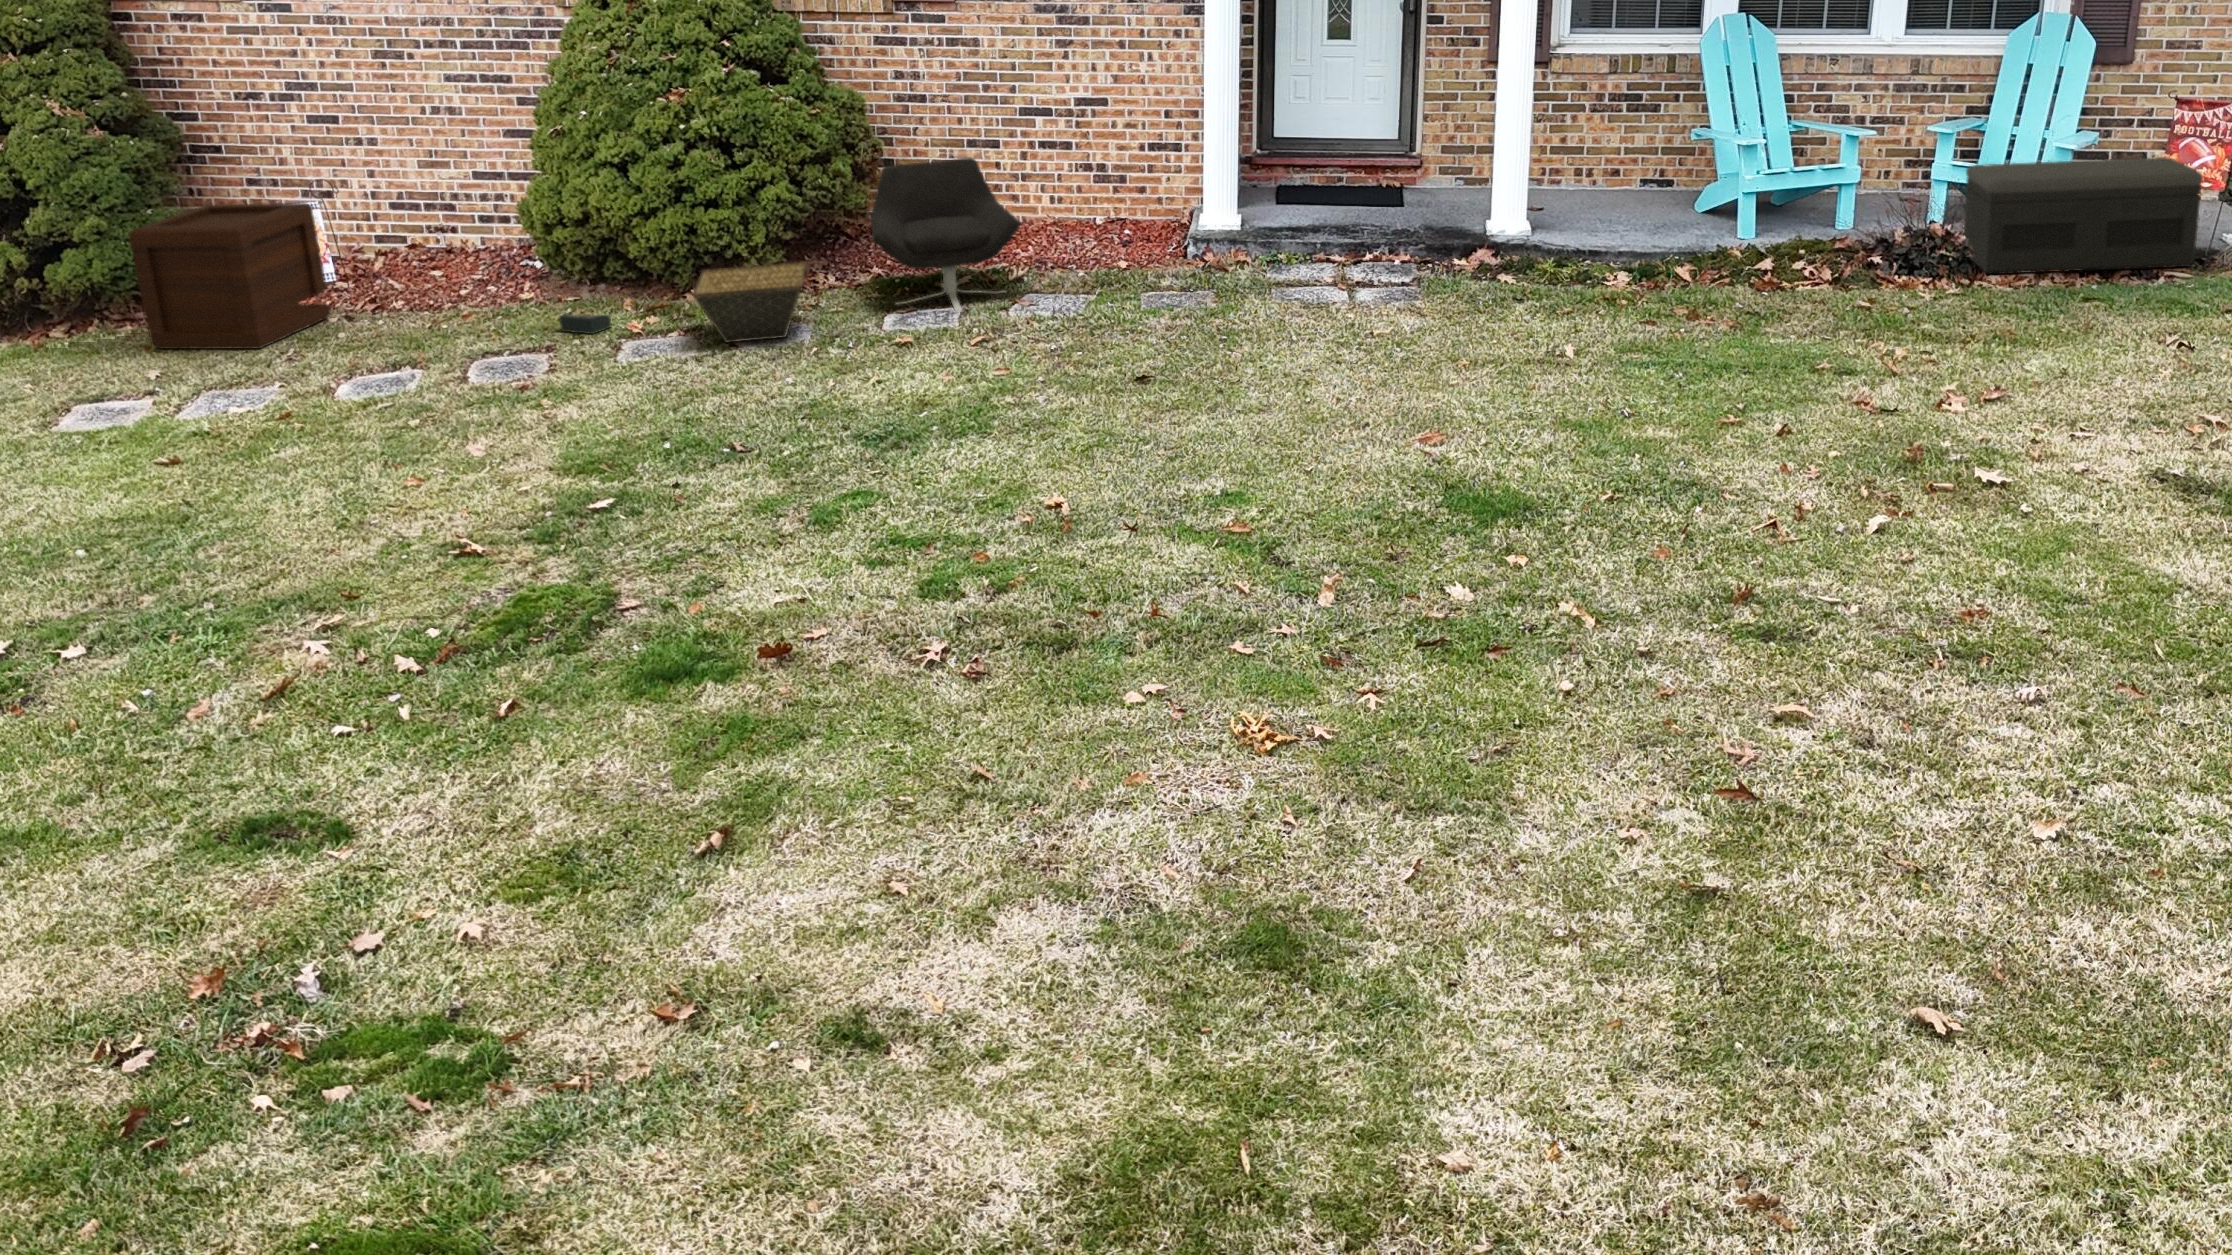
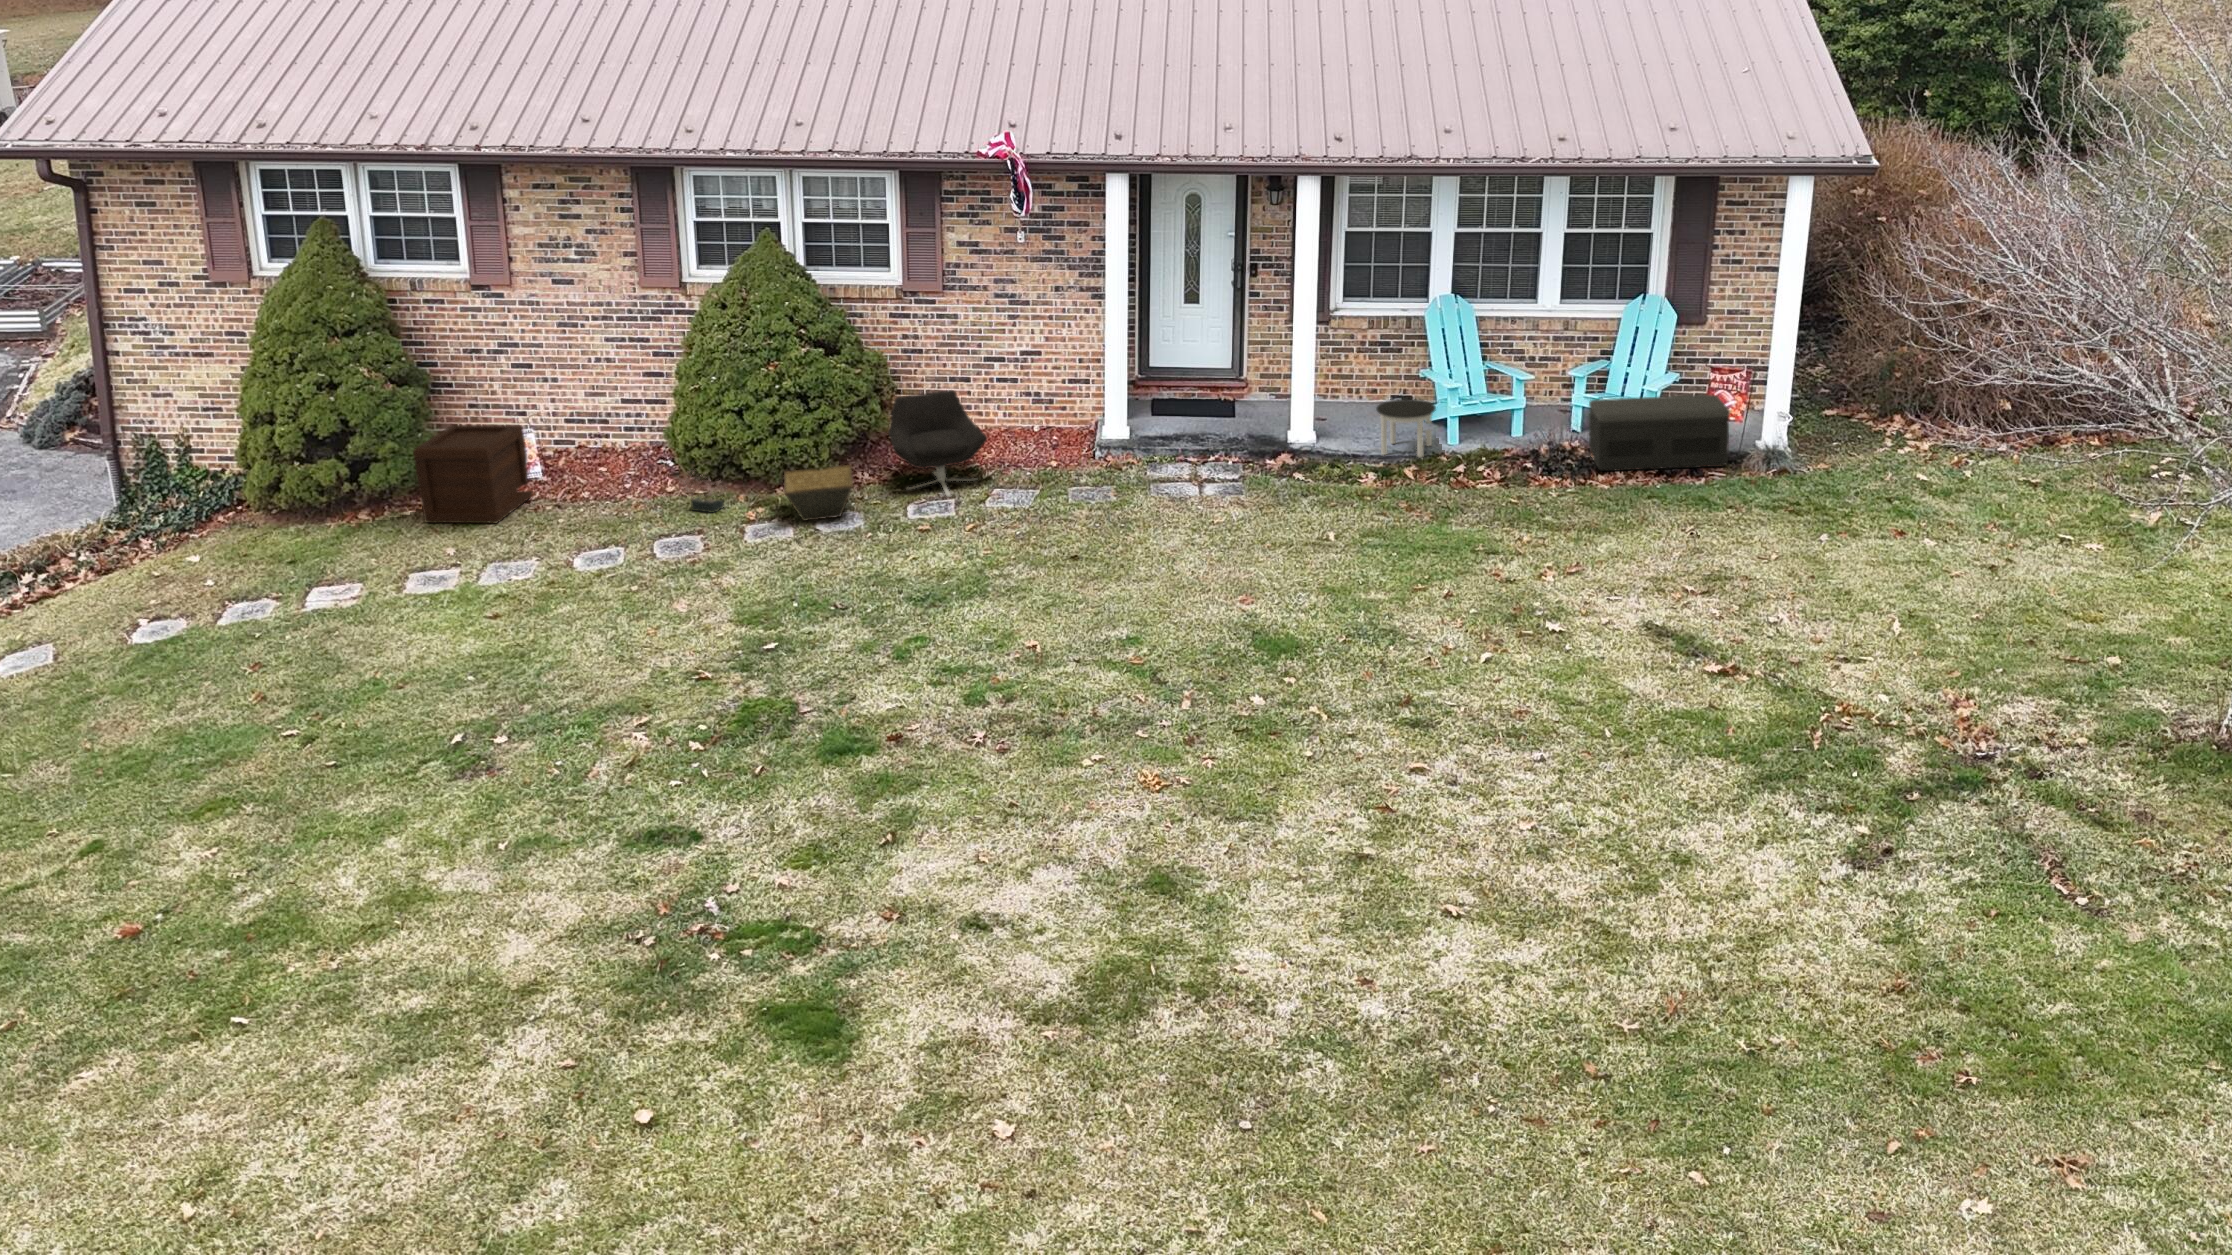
round table: none [1625,176,1719,261] -> present [1376,399,1436,457]

